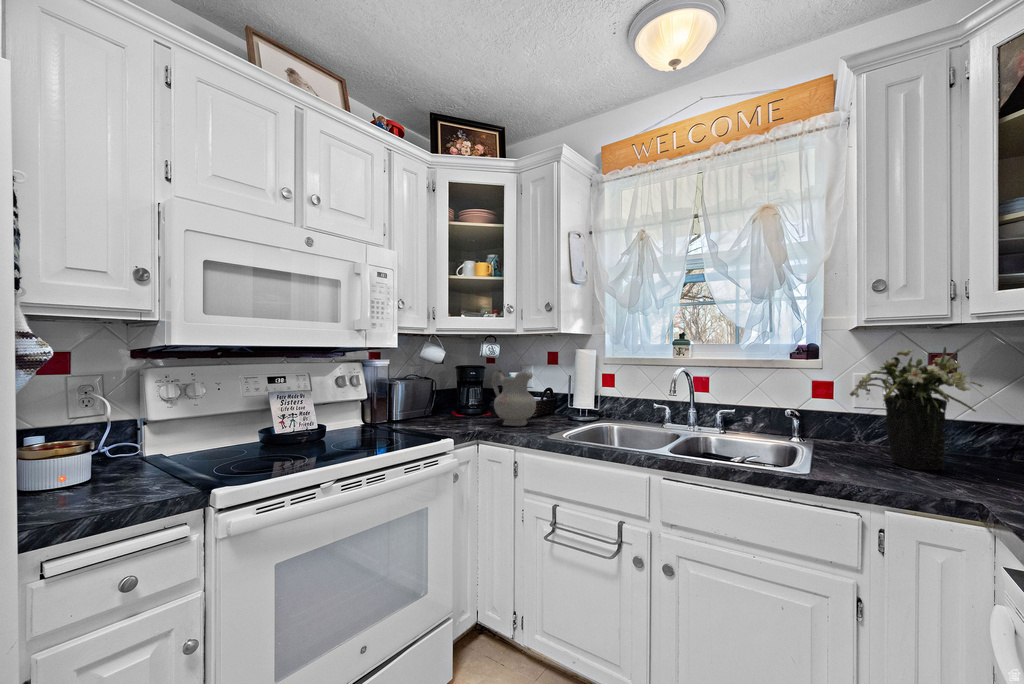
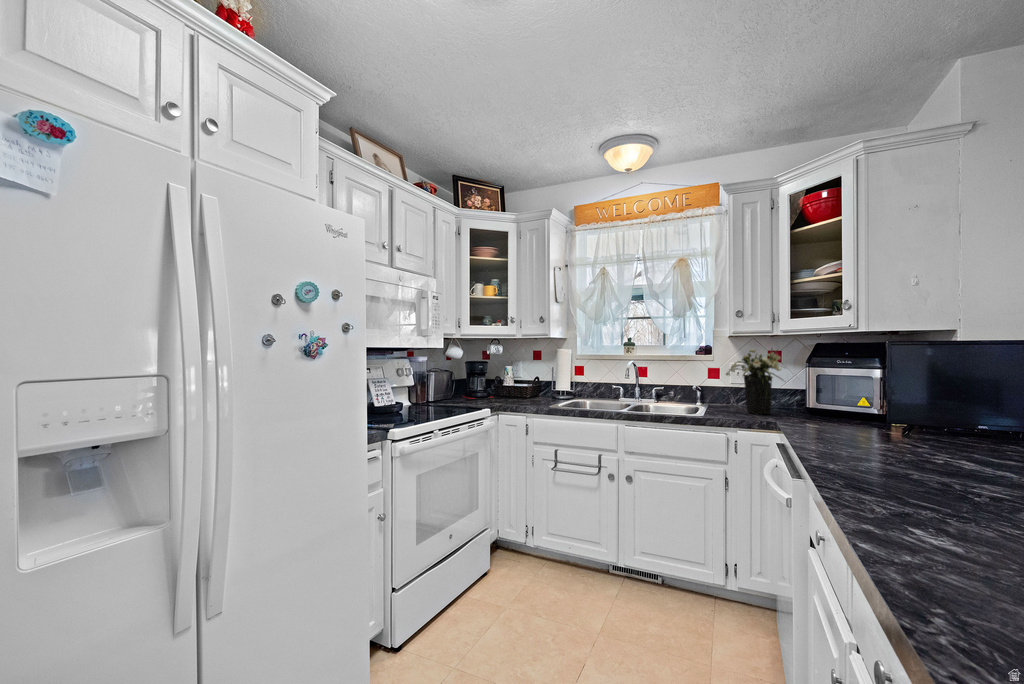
ceramic pitcher: present [492,370,536,426] -> none [502,363,534,402]

